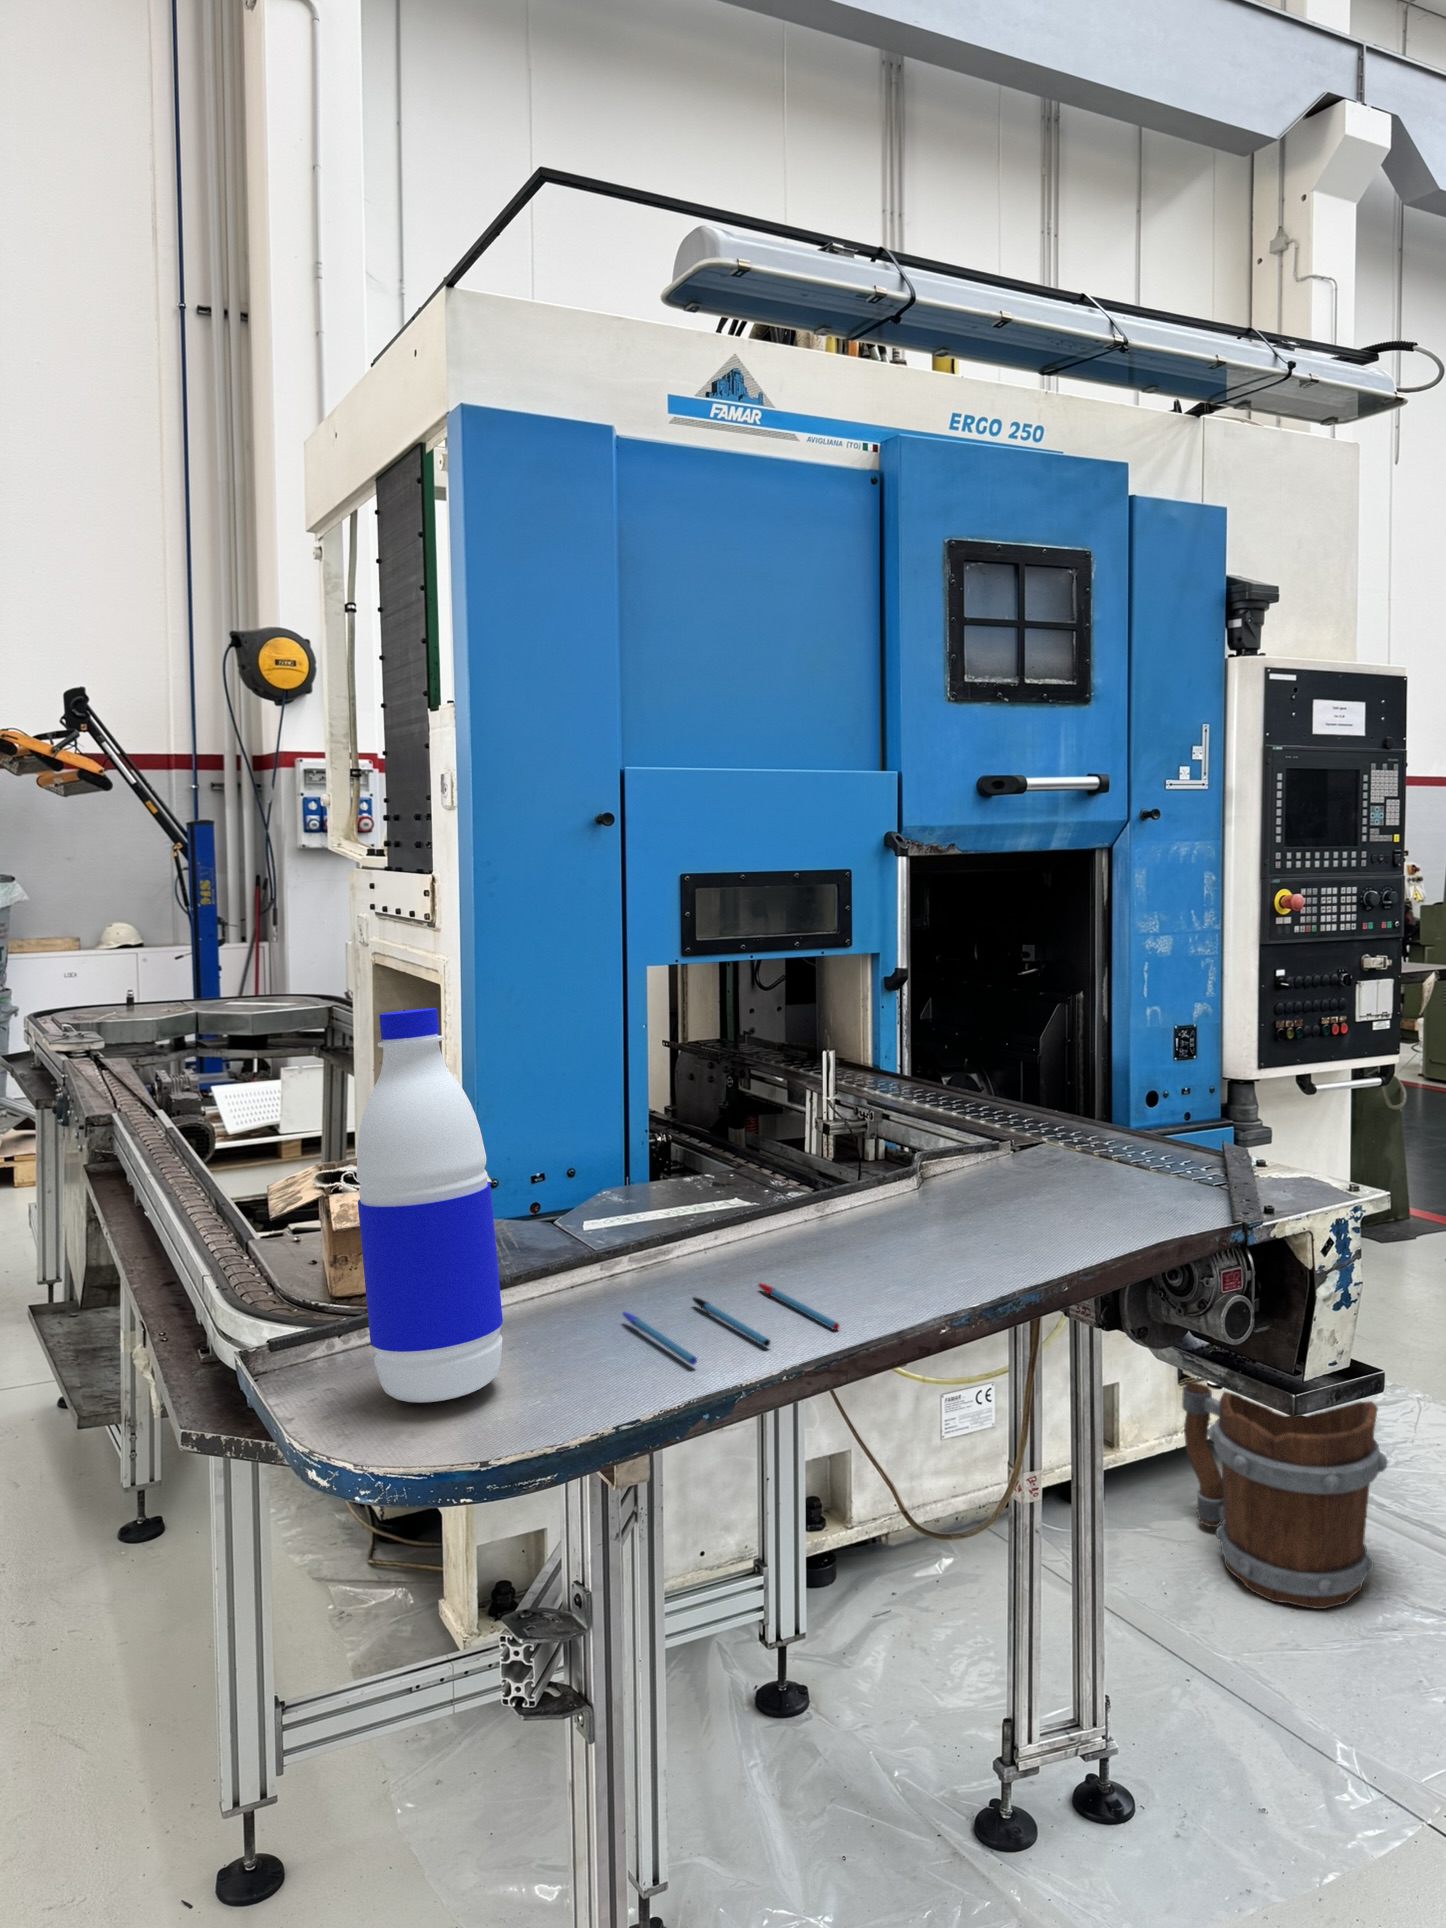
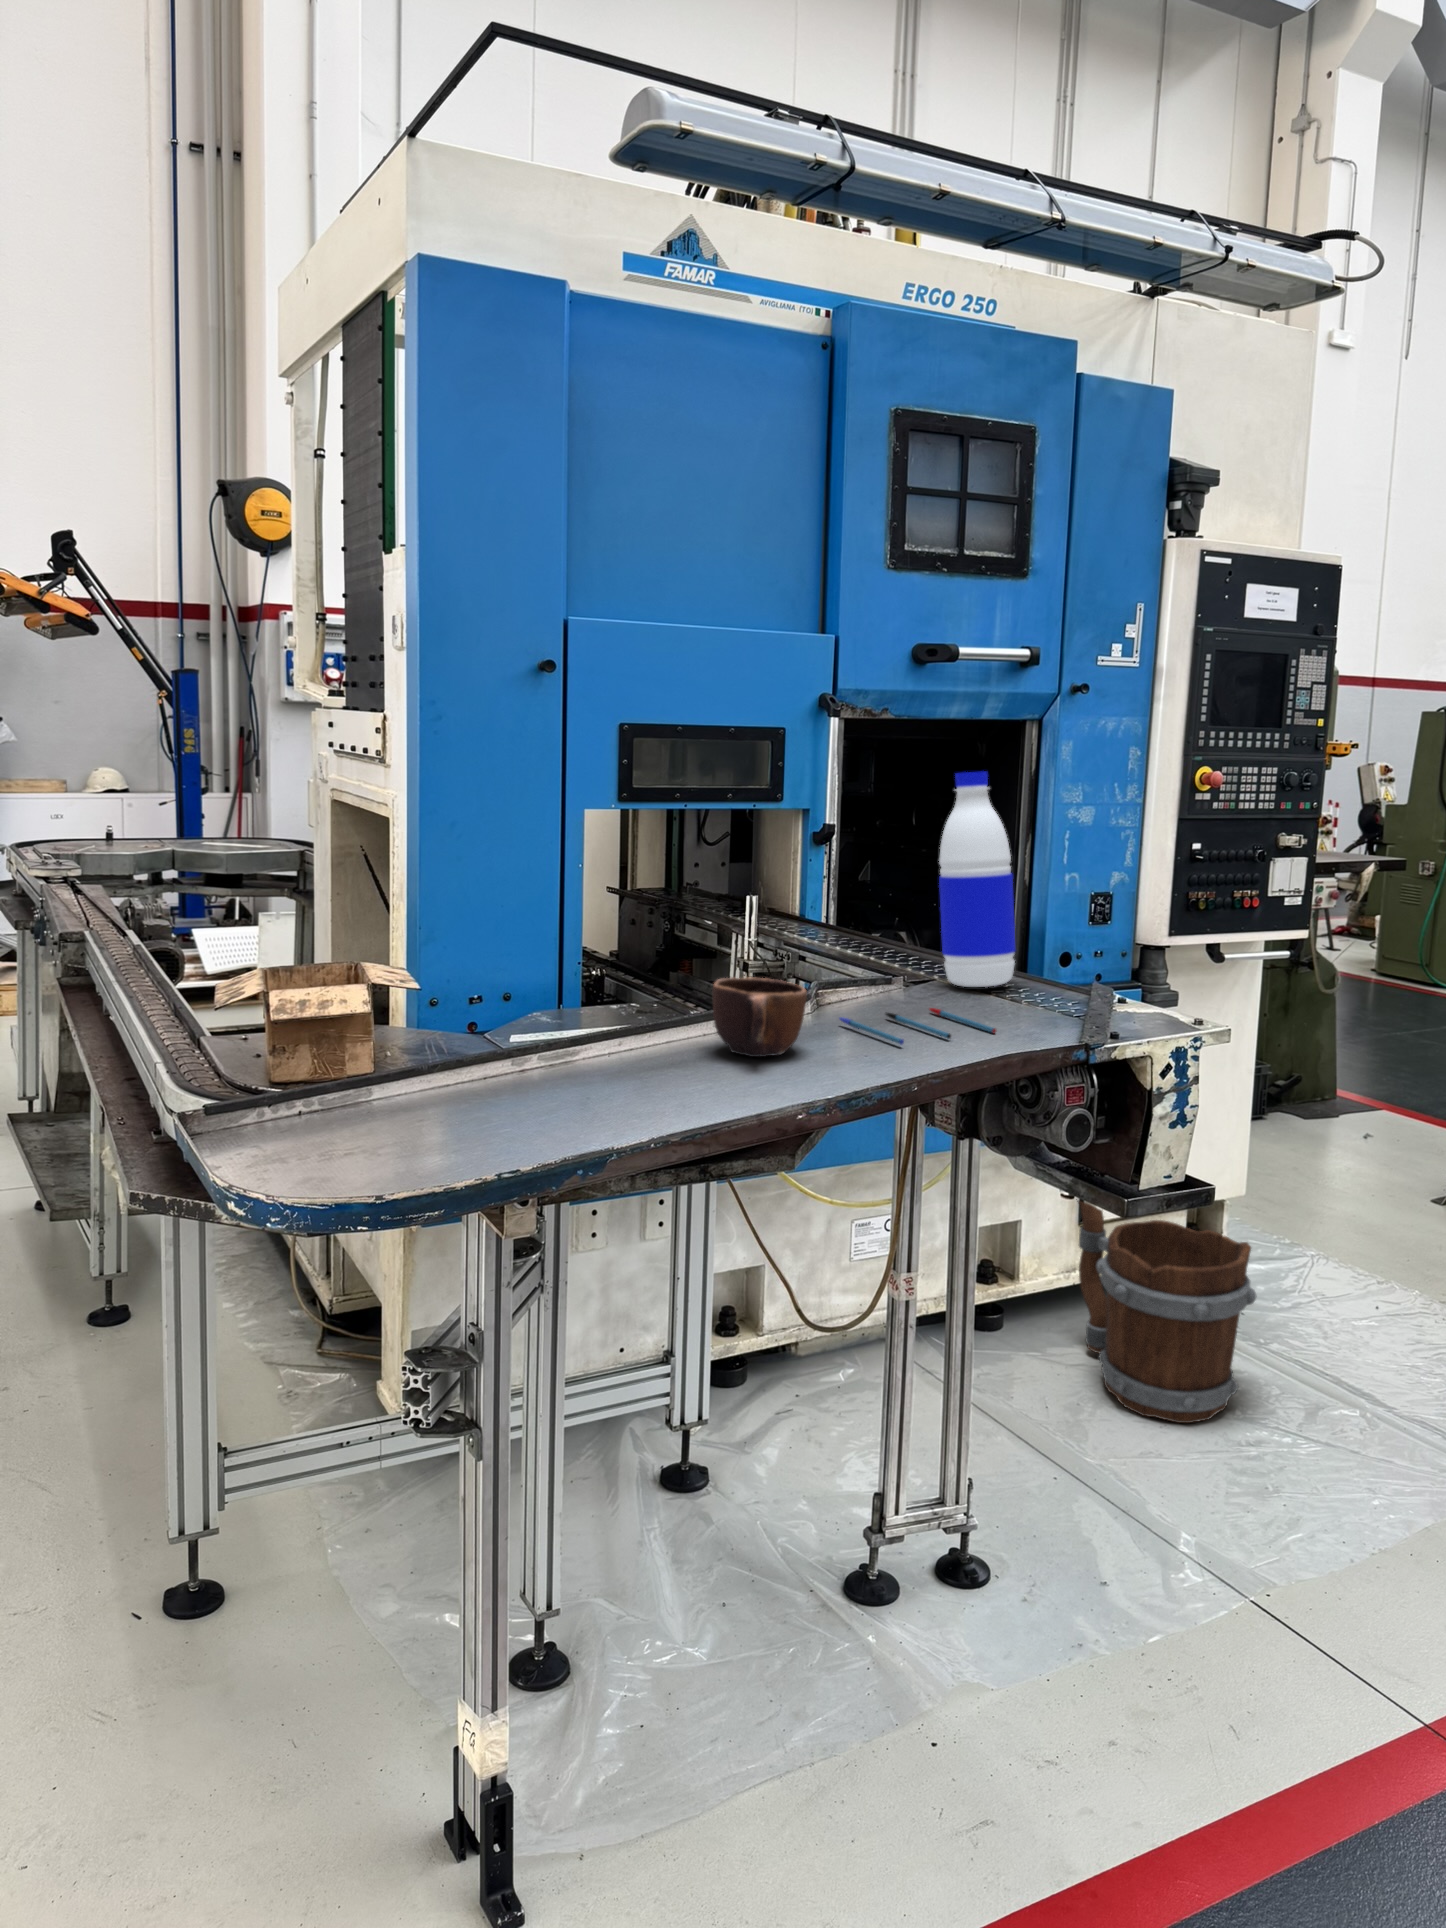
water bottle: present [356,1008,503,1403] -> present [939,771,1016,987]
mug: none [824,1159,928,1251] -> present [713,977,807,1057]
pen: present [623,1283,839,1365] -> present [839,1008,996,1045]

